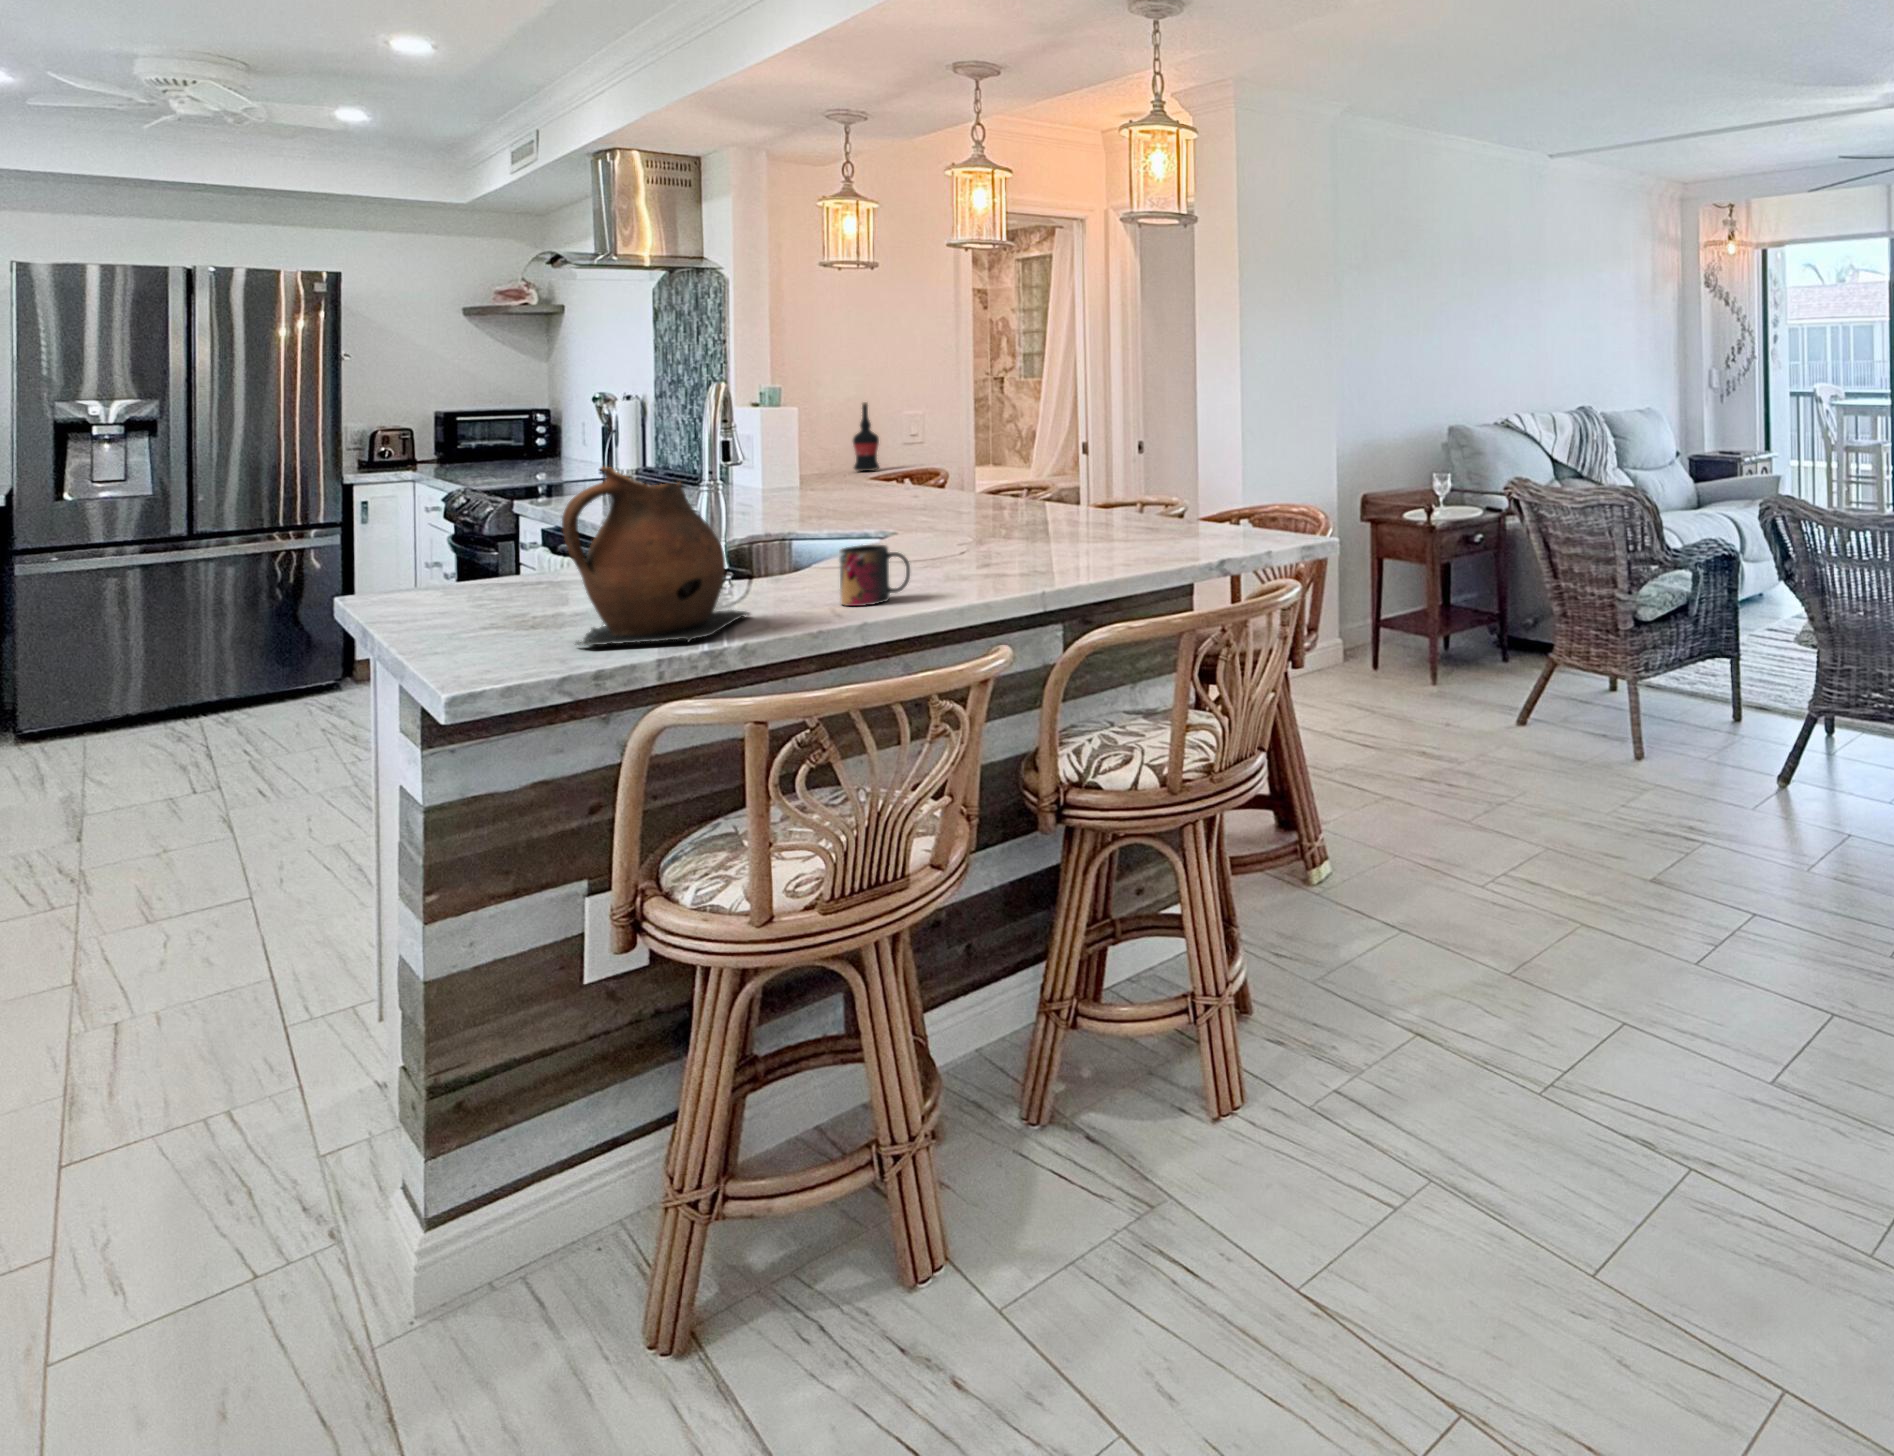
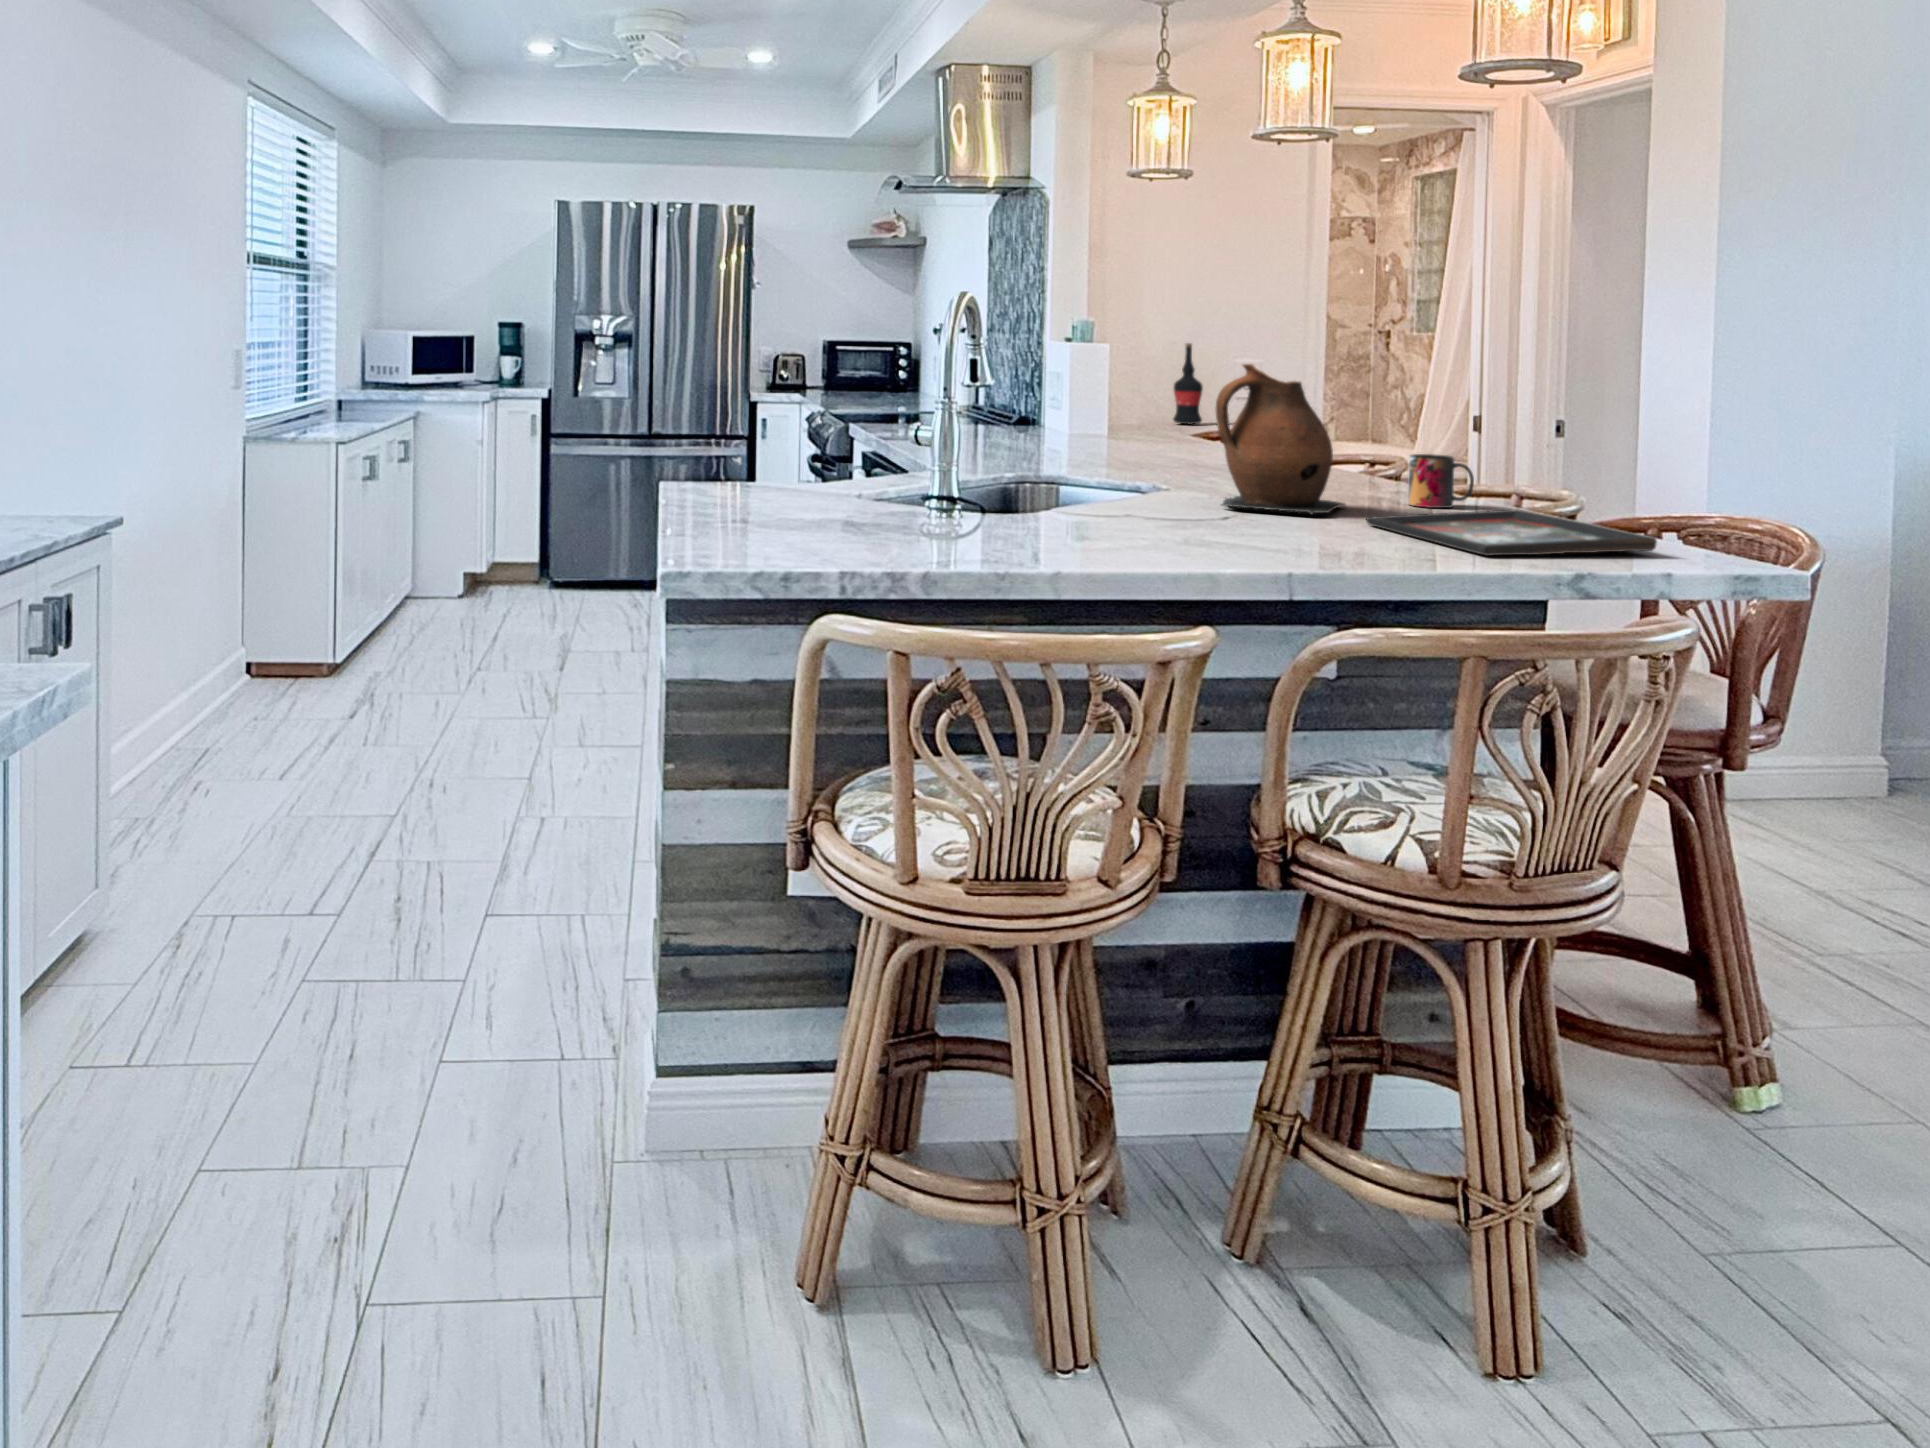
ceramic pitcher: present [562,467,750,645] -> present [1216,364,1346,515]
decorative tray: none [1068,521,1256,559] -> present [1366,509,1657,556]
mug: present [839,545,910,606] -> present [1408,454,1474,508]

